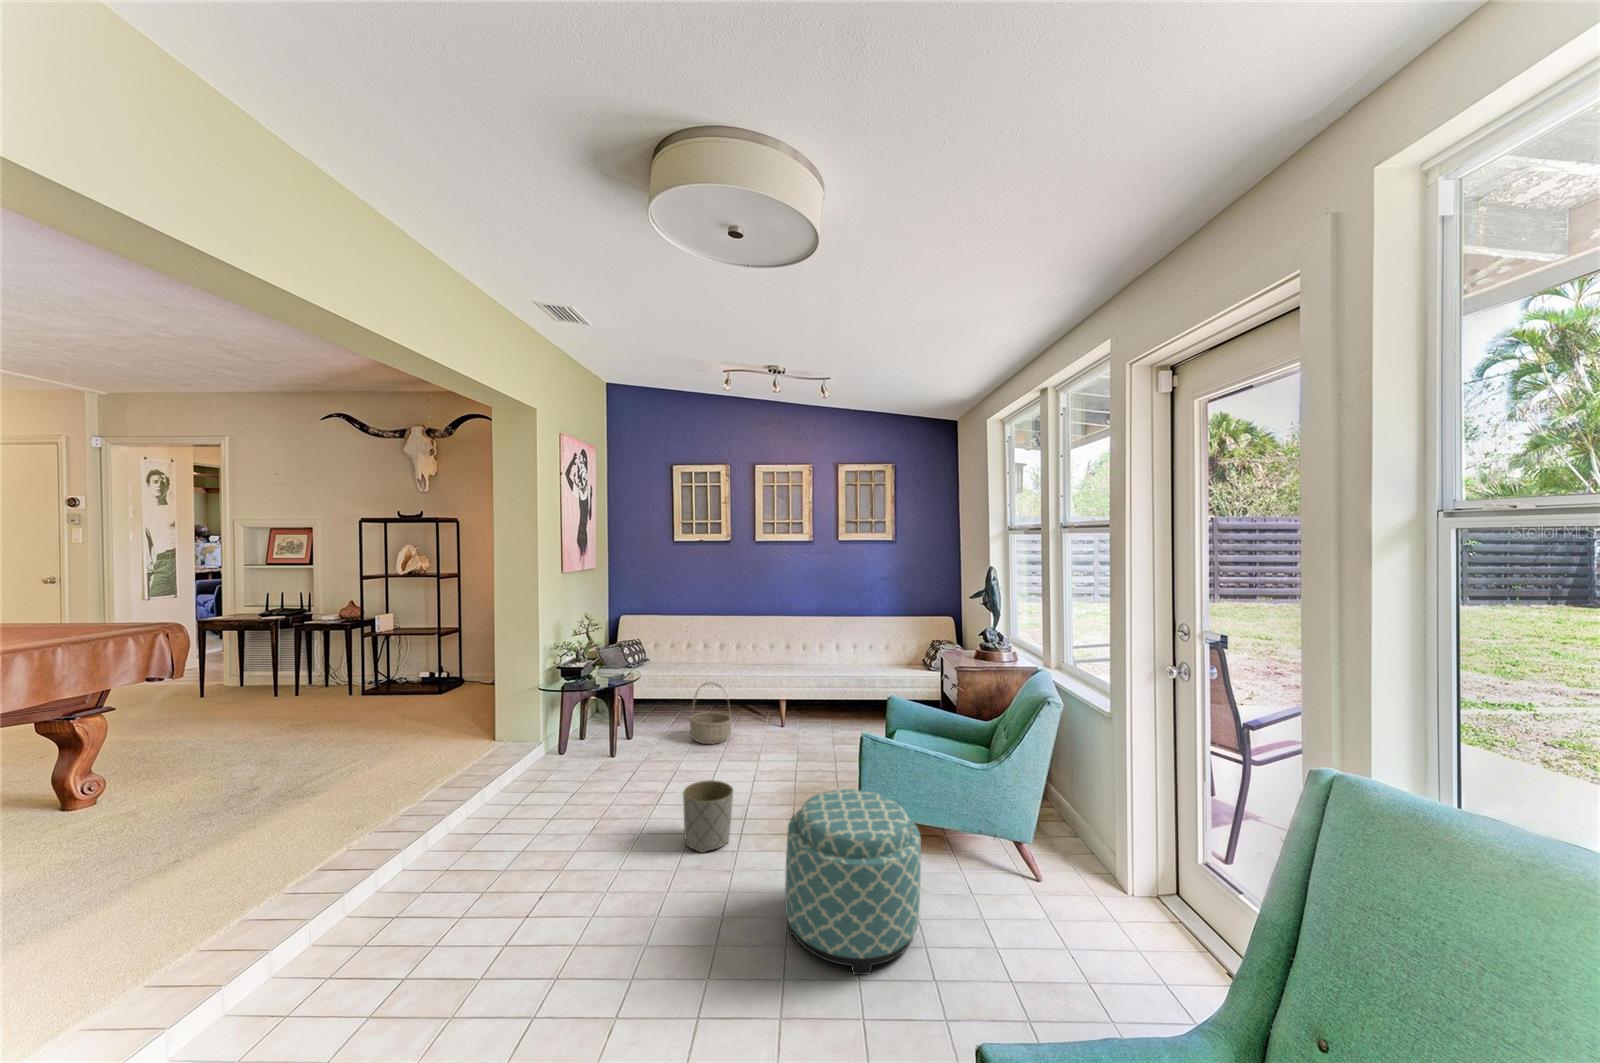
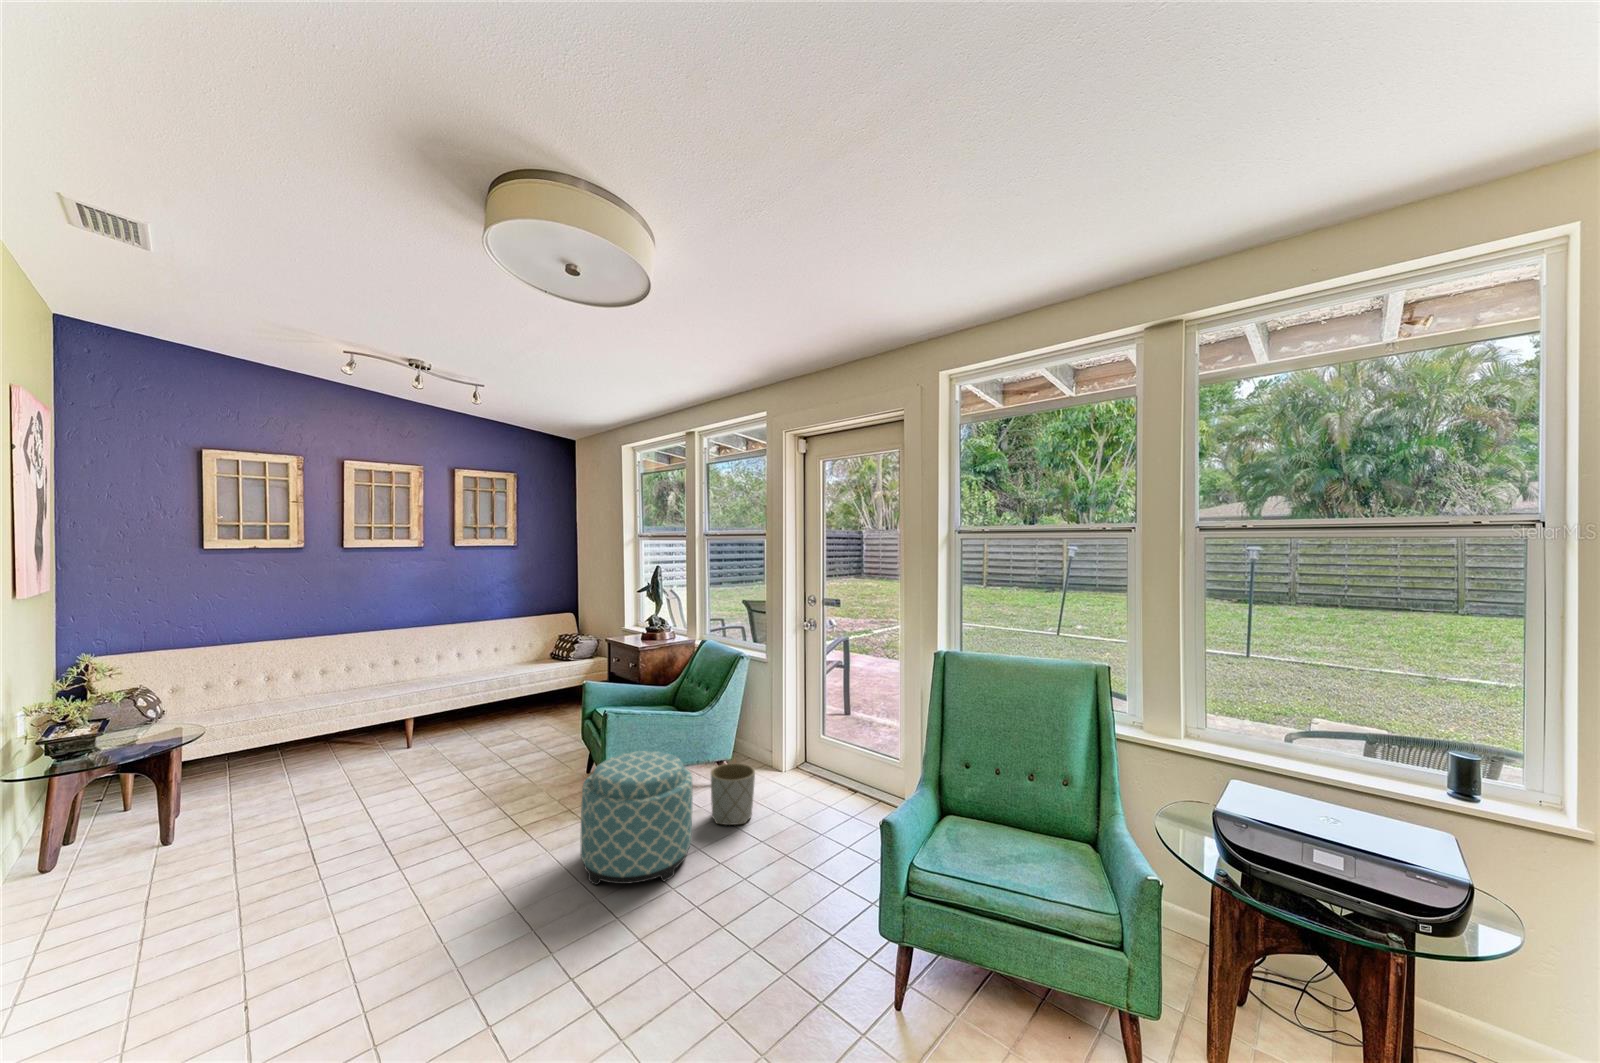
basket: present [689,683,732,744] -> none [287,721,357,799]
planter: present [683,780,733,853] -> present [711,763,755,825]

